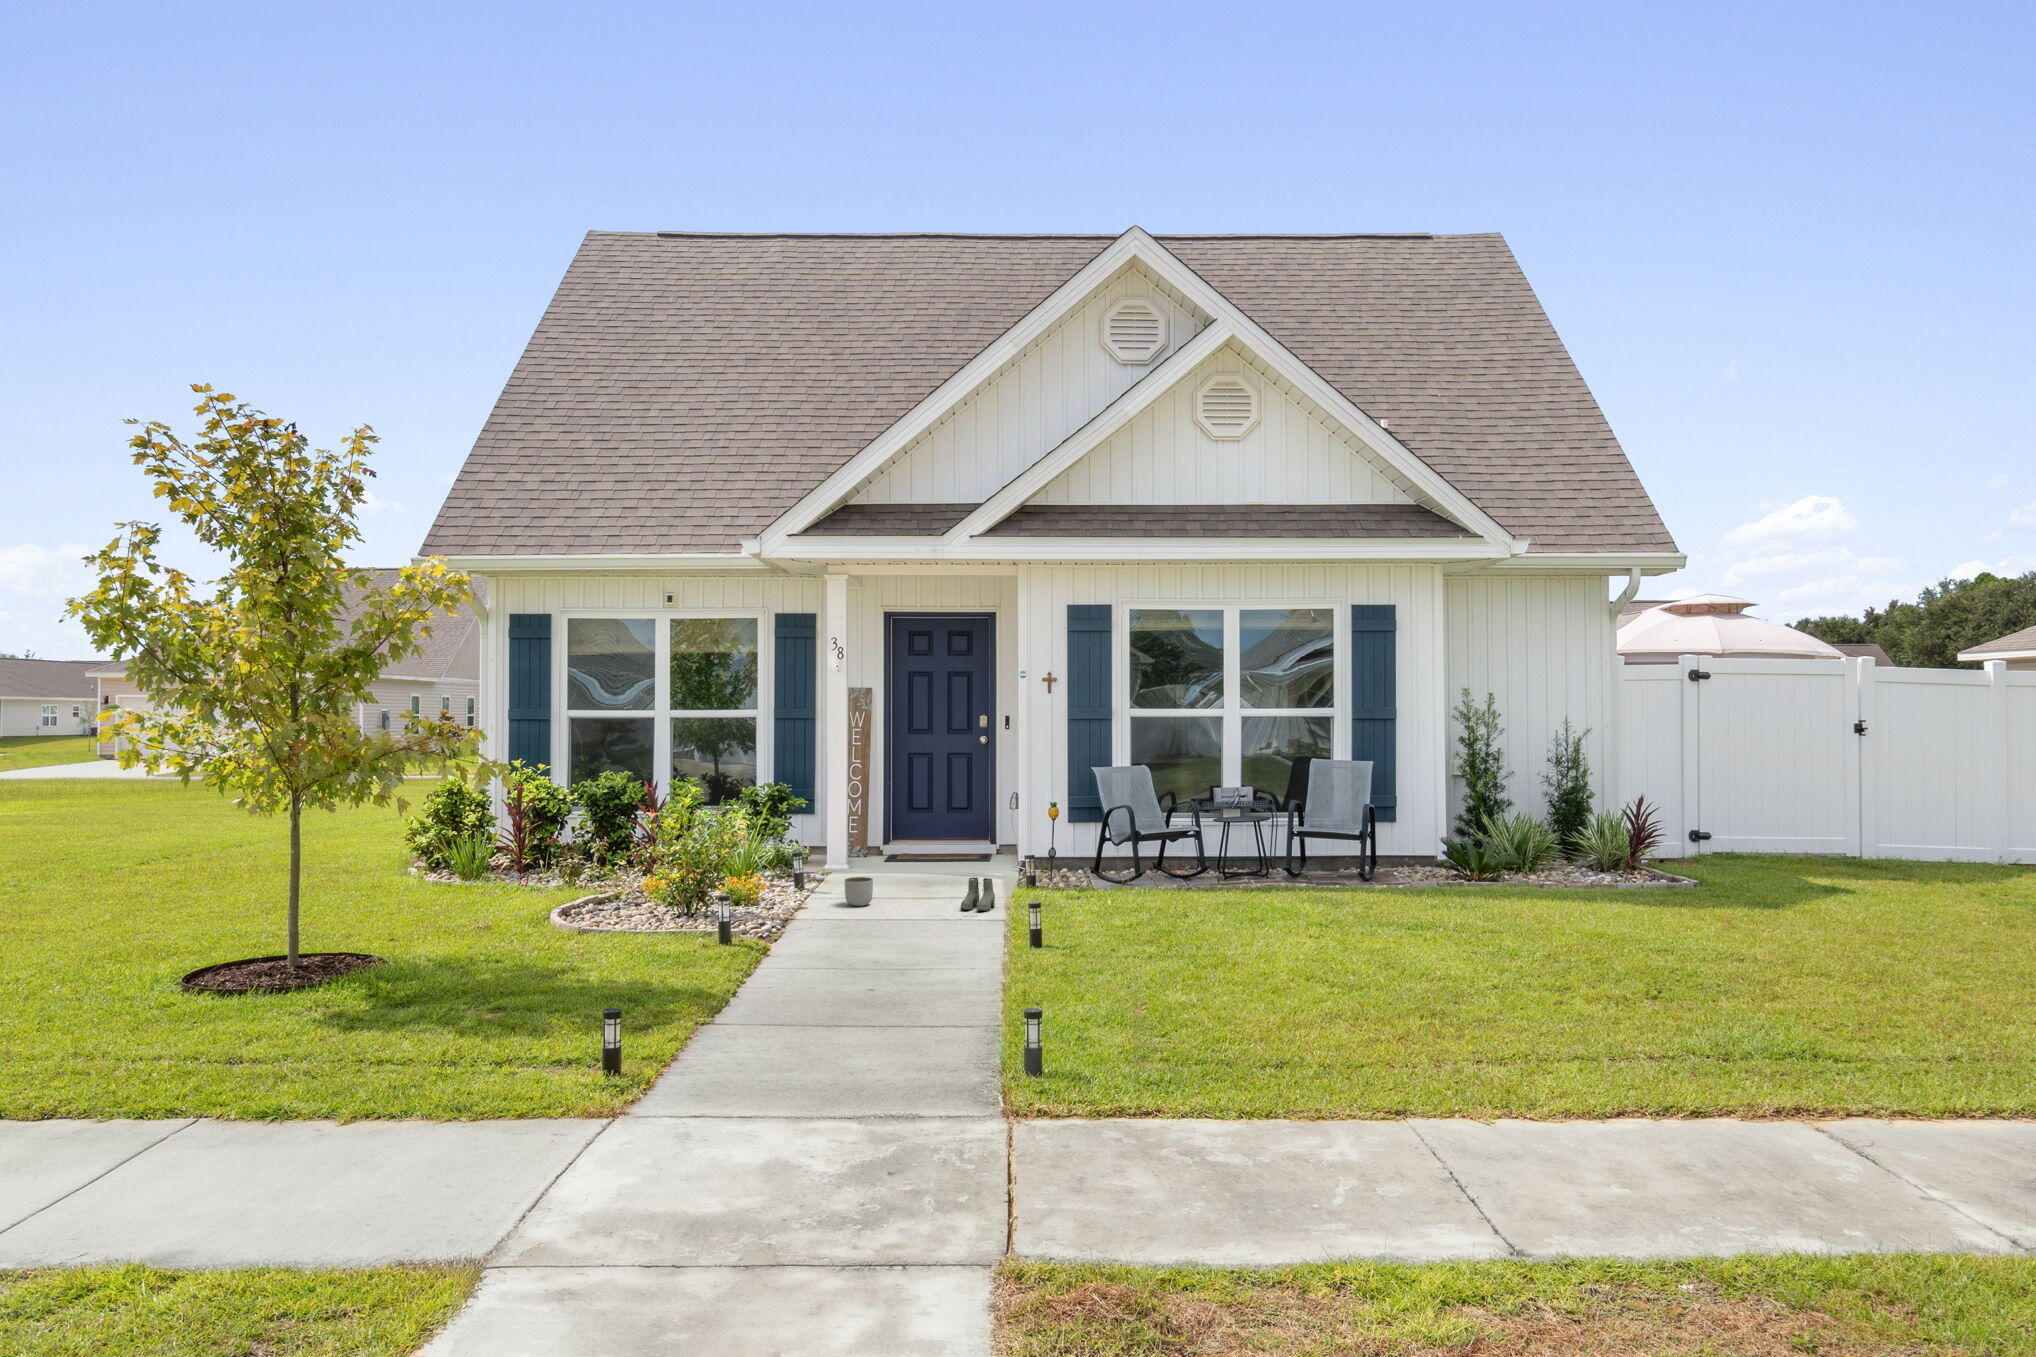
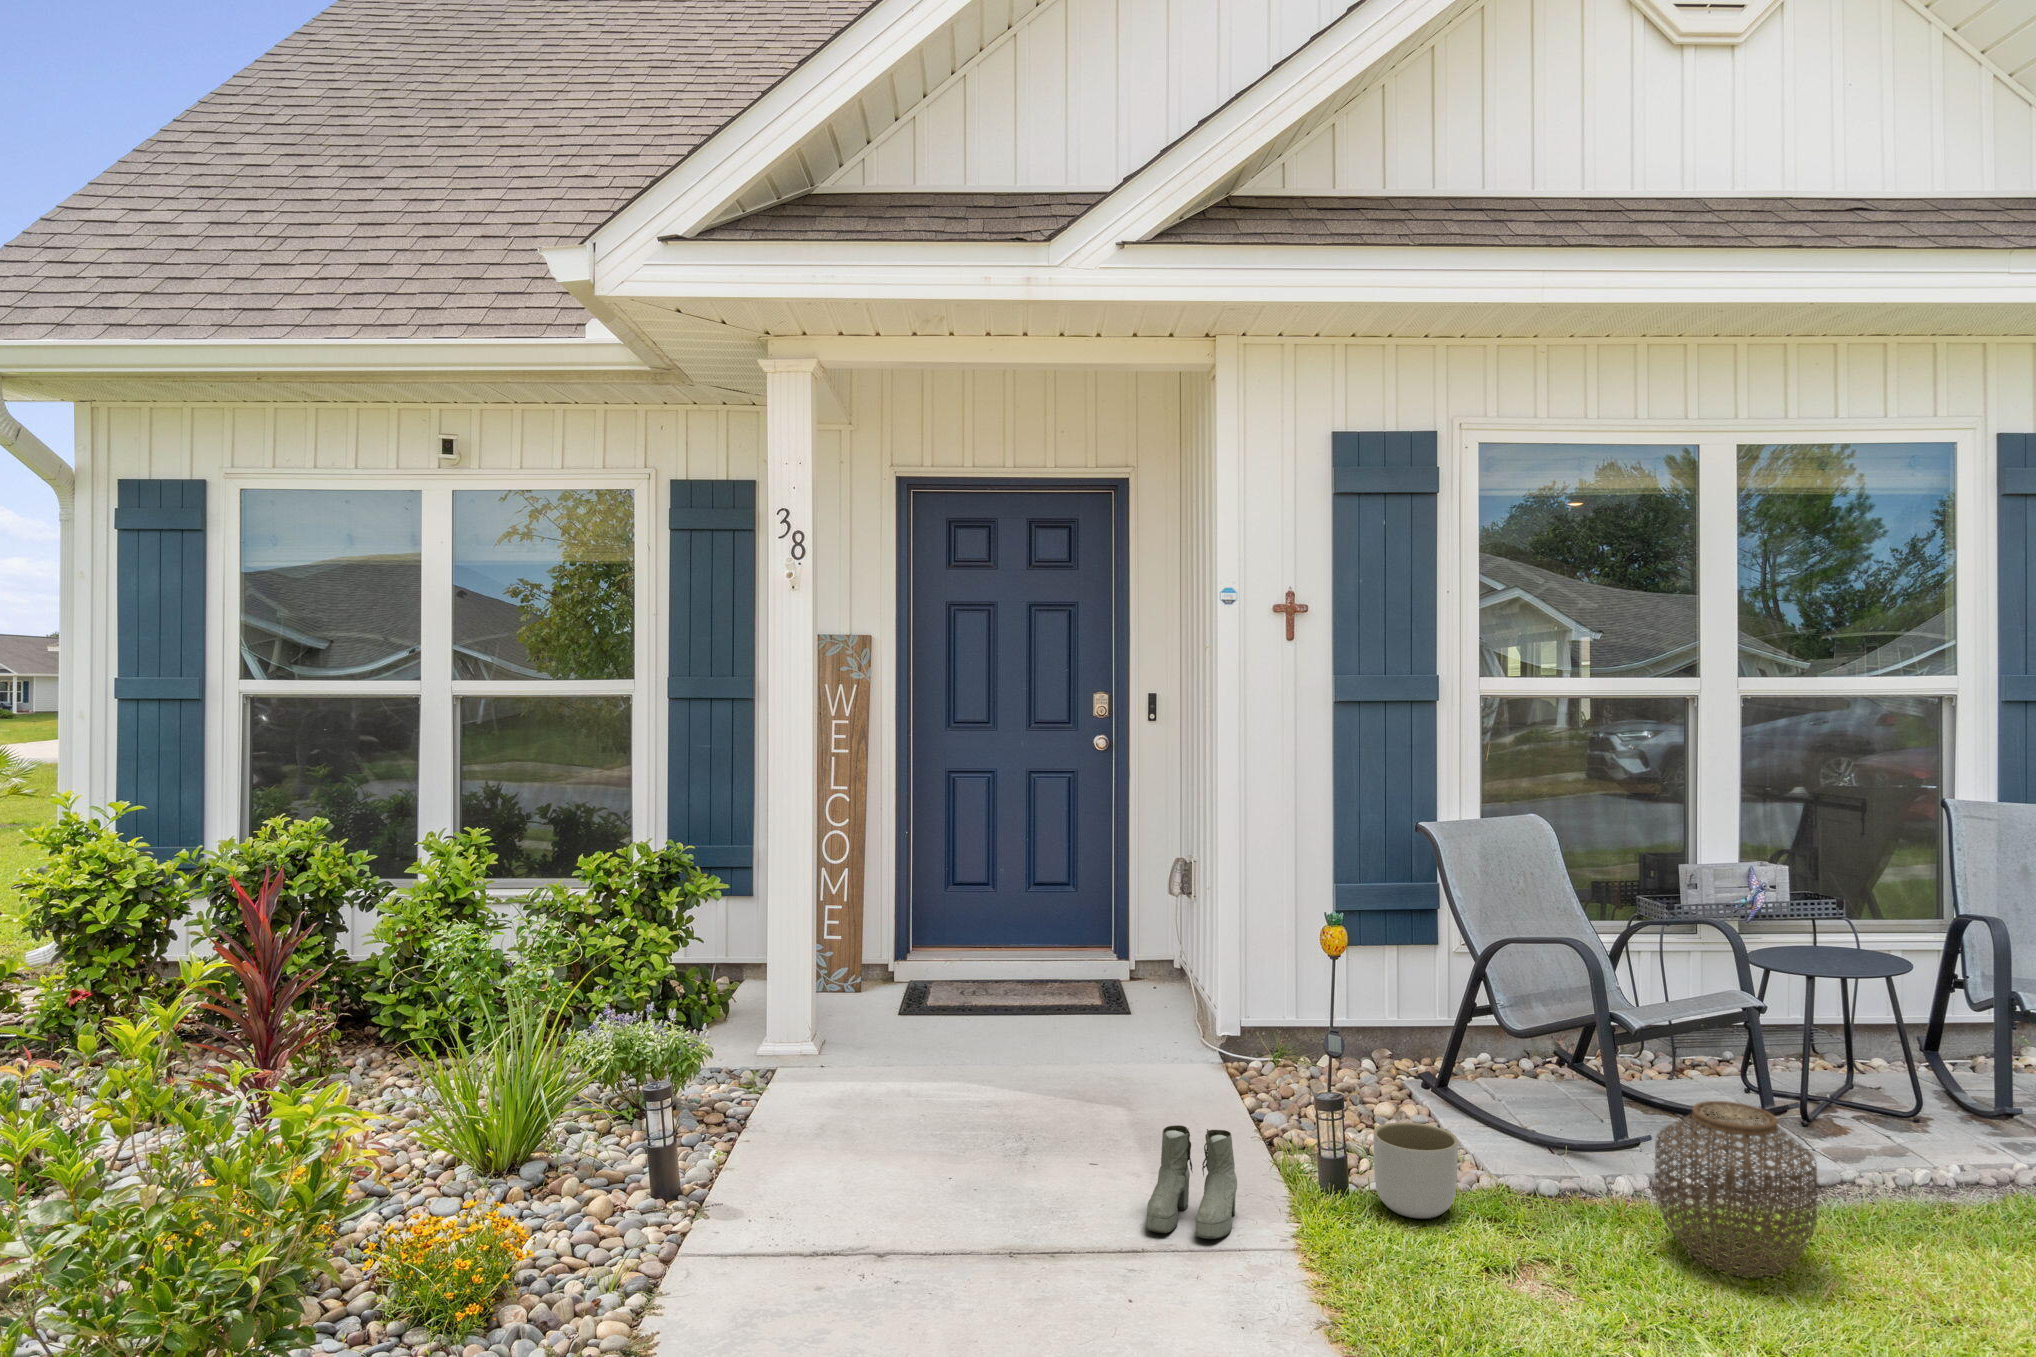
woven basket: none [1128,864,1176,917] -> present [1655,1101,1817,1277]
planter: present [845,877,873,906] -> present [1374,1122,1458,1219]

